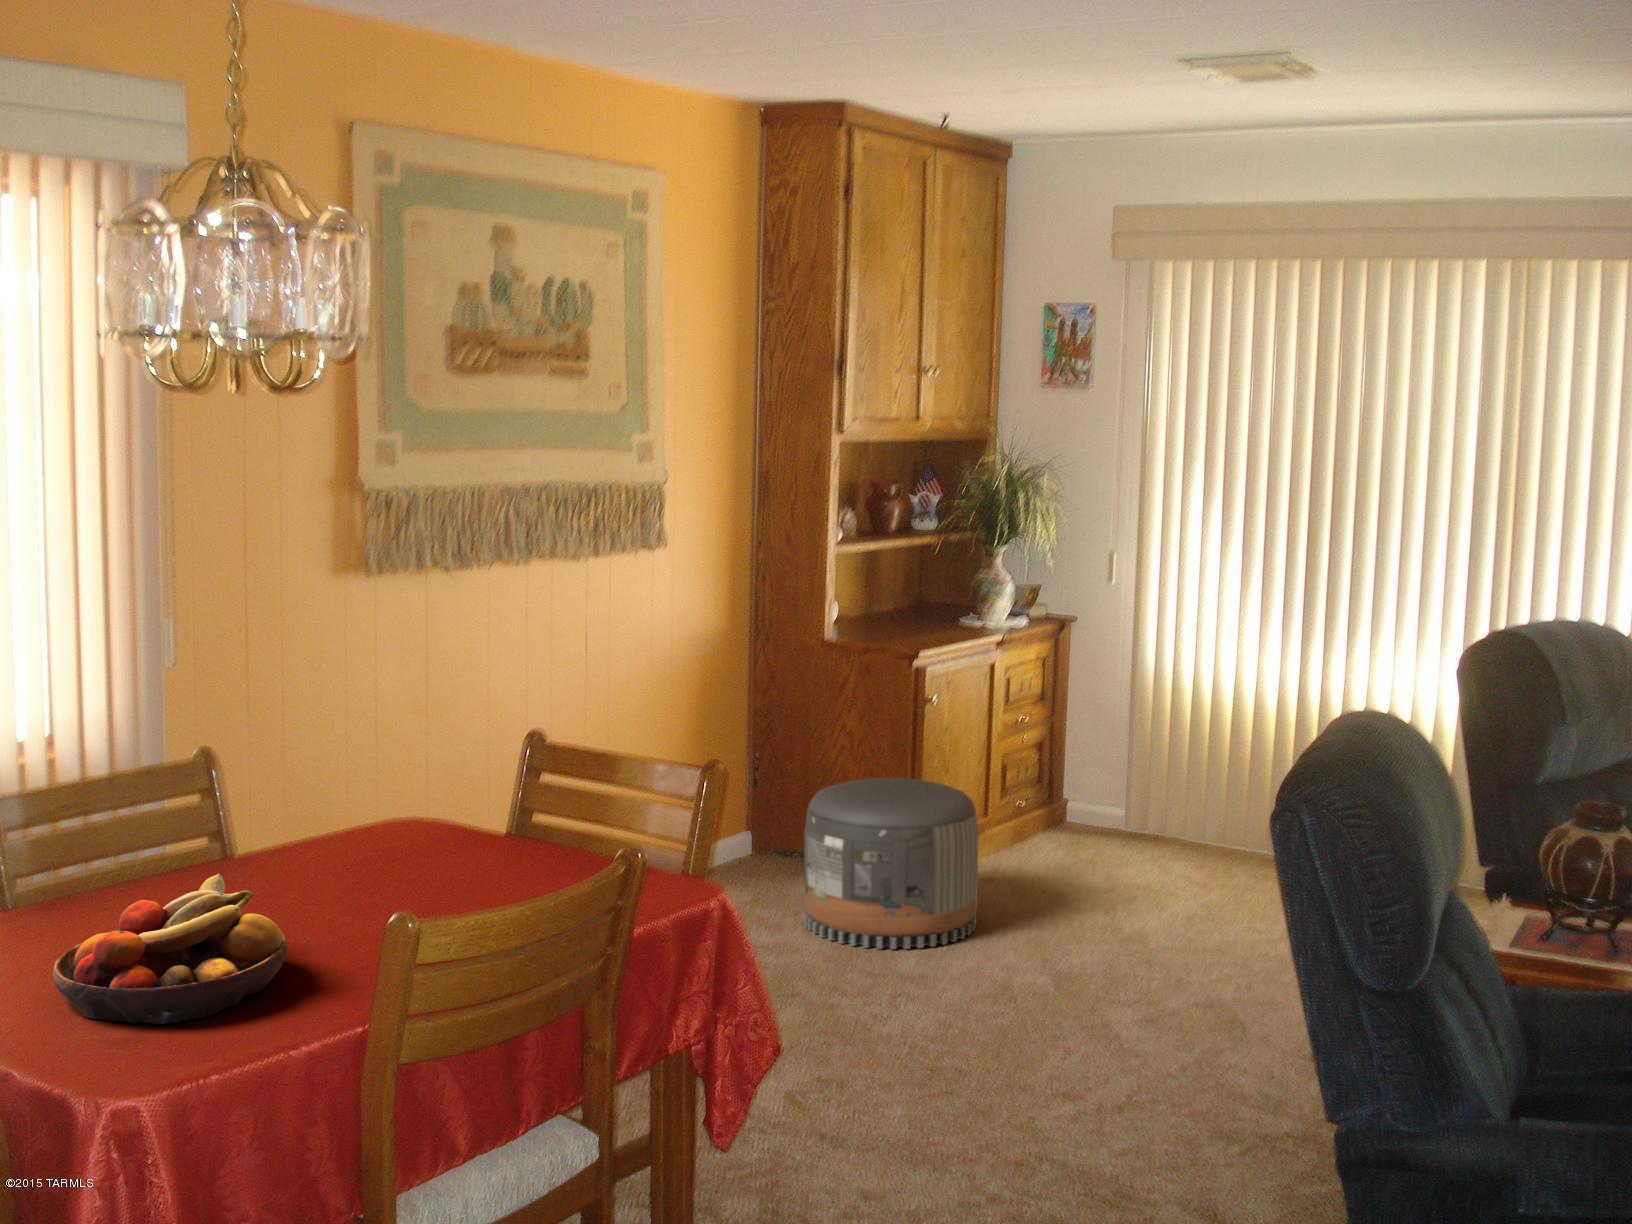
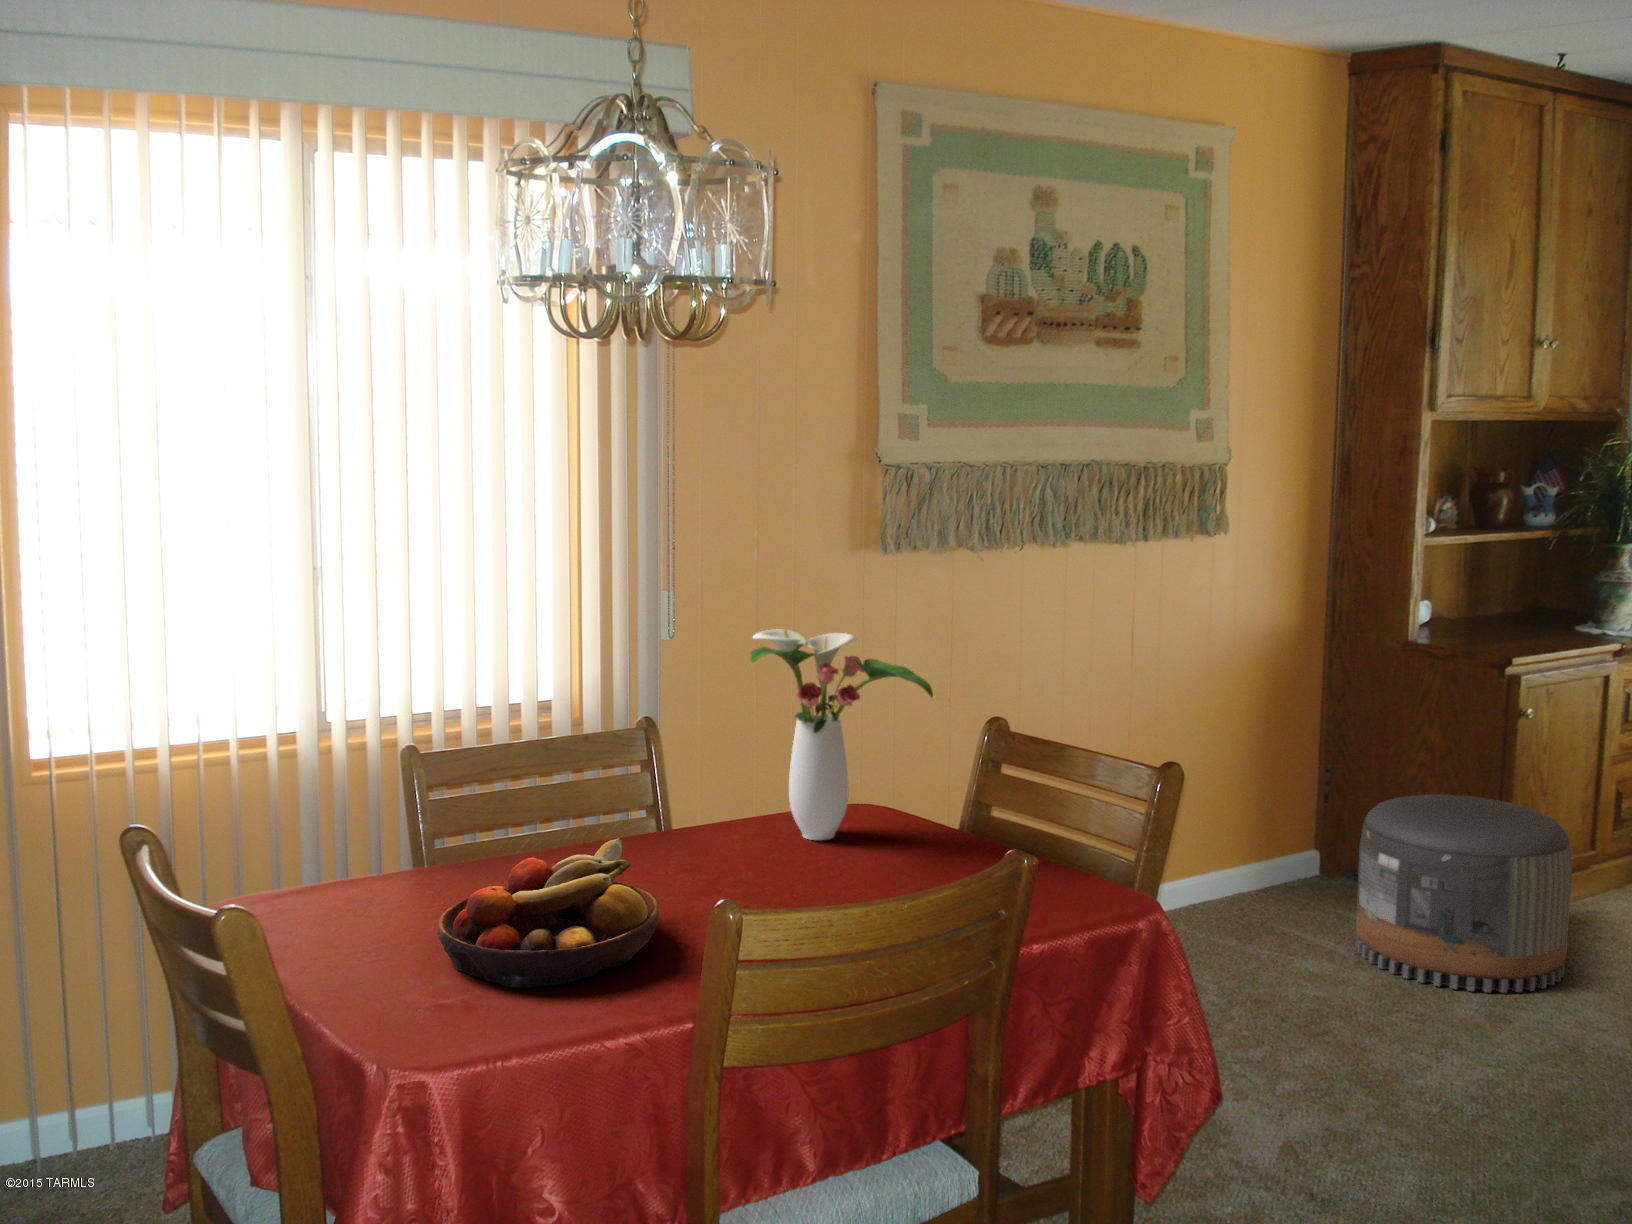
flower arrangement: none [301,658,492,864] -> present [750,629,933,840]

